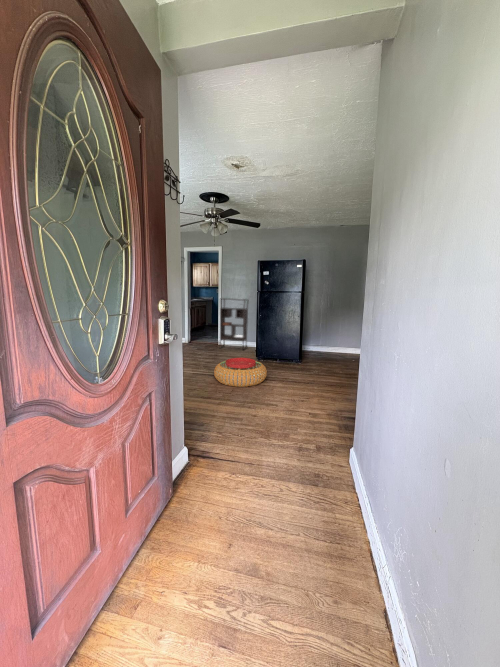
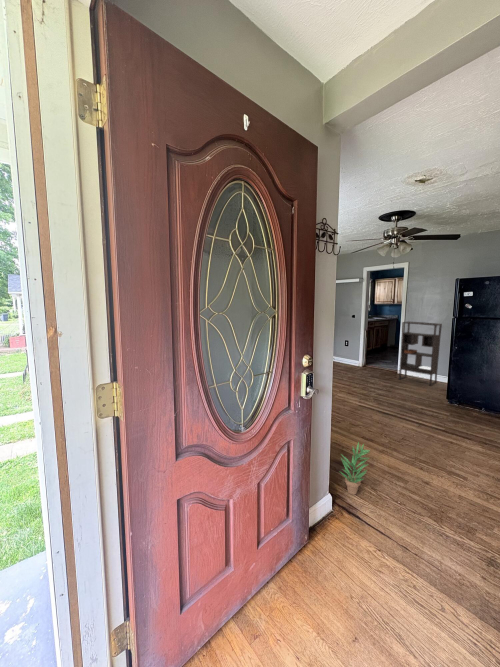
pouf: present [214,358,267,387] -> none [383,399,455,438]
potted plant: none [190,393,217,443] -> present [341,443,369,495]

